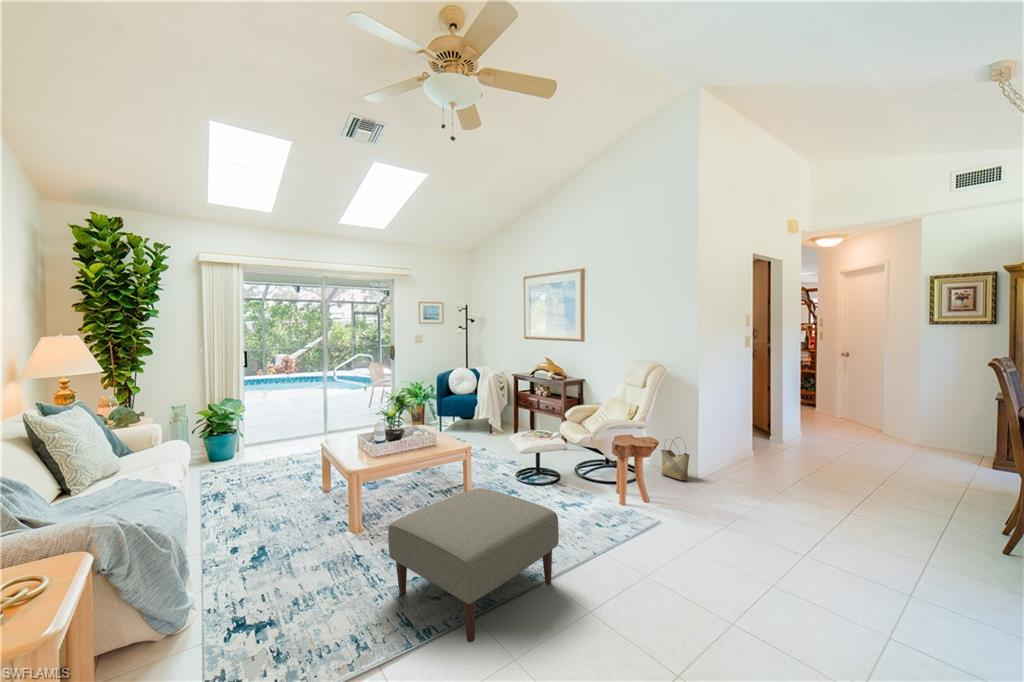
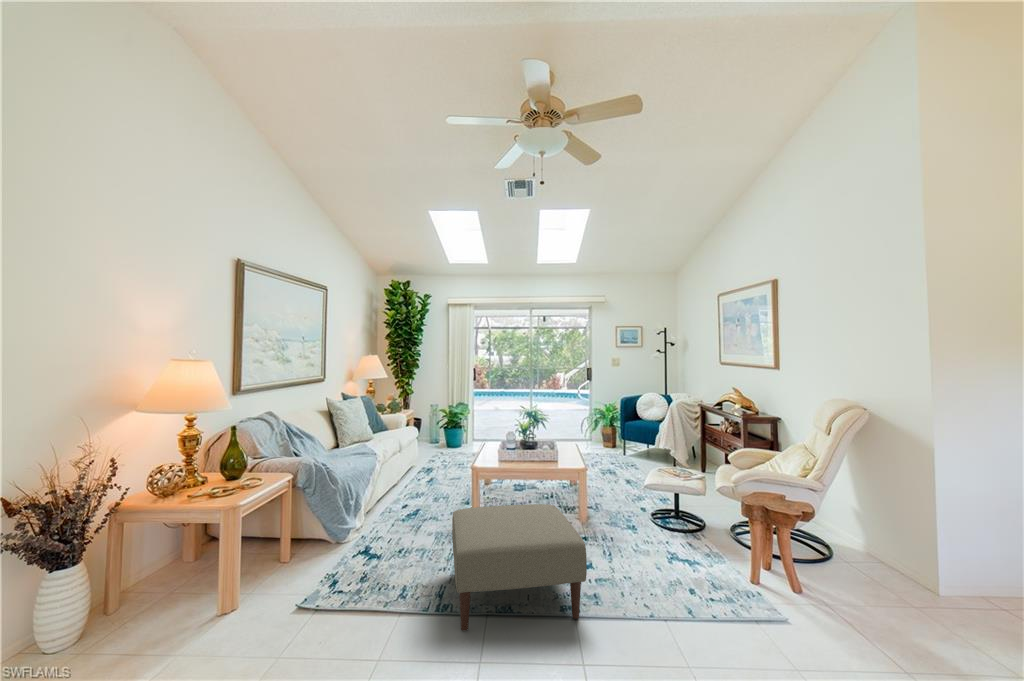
woven basket: present [661,437,690,480] -> none [862,514,908,584]

